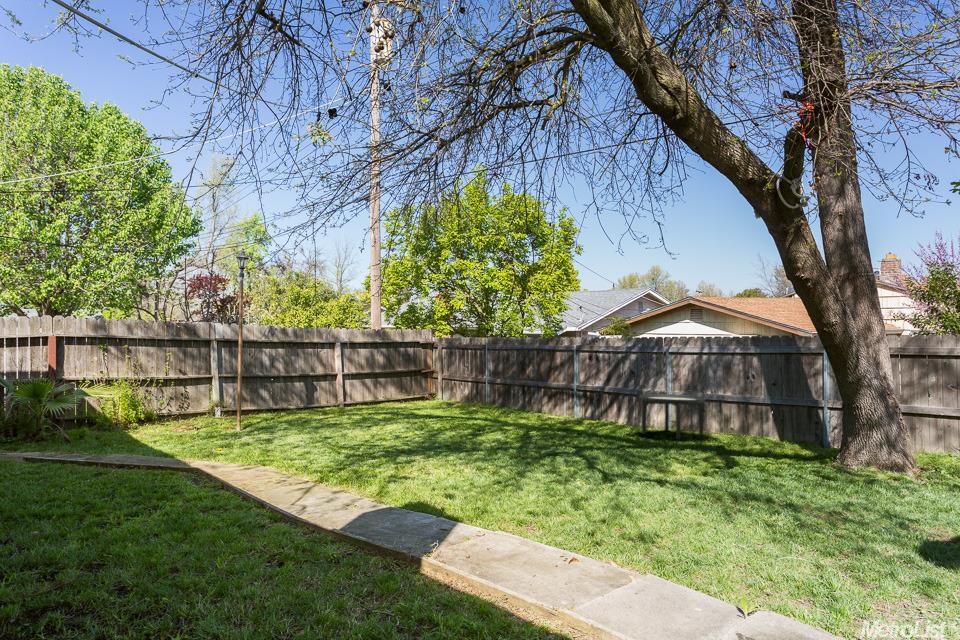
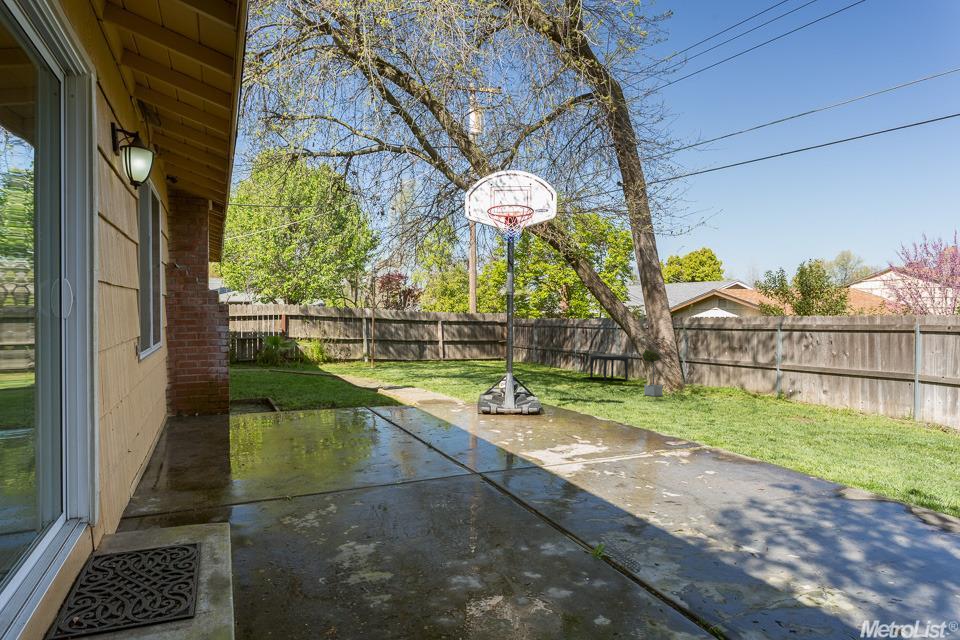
potted tree: none [849,395,892,483] -> present [642,349,663,396]

